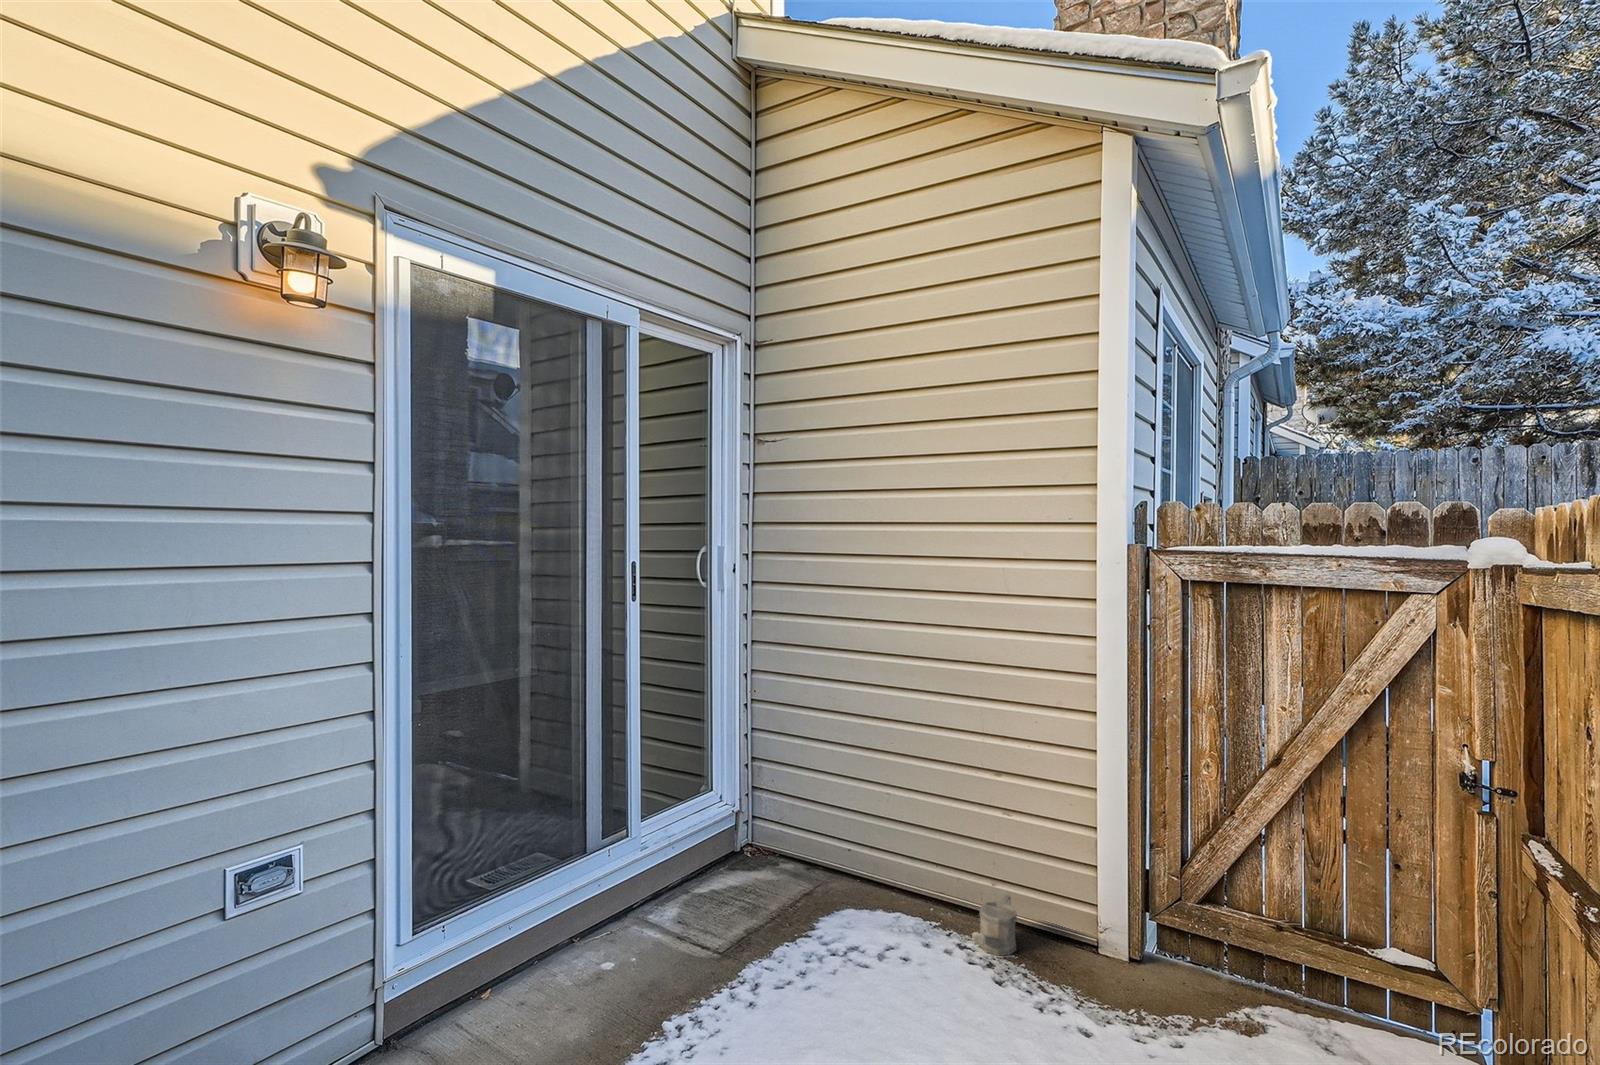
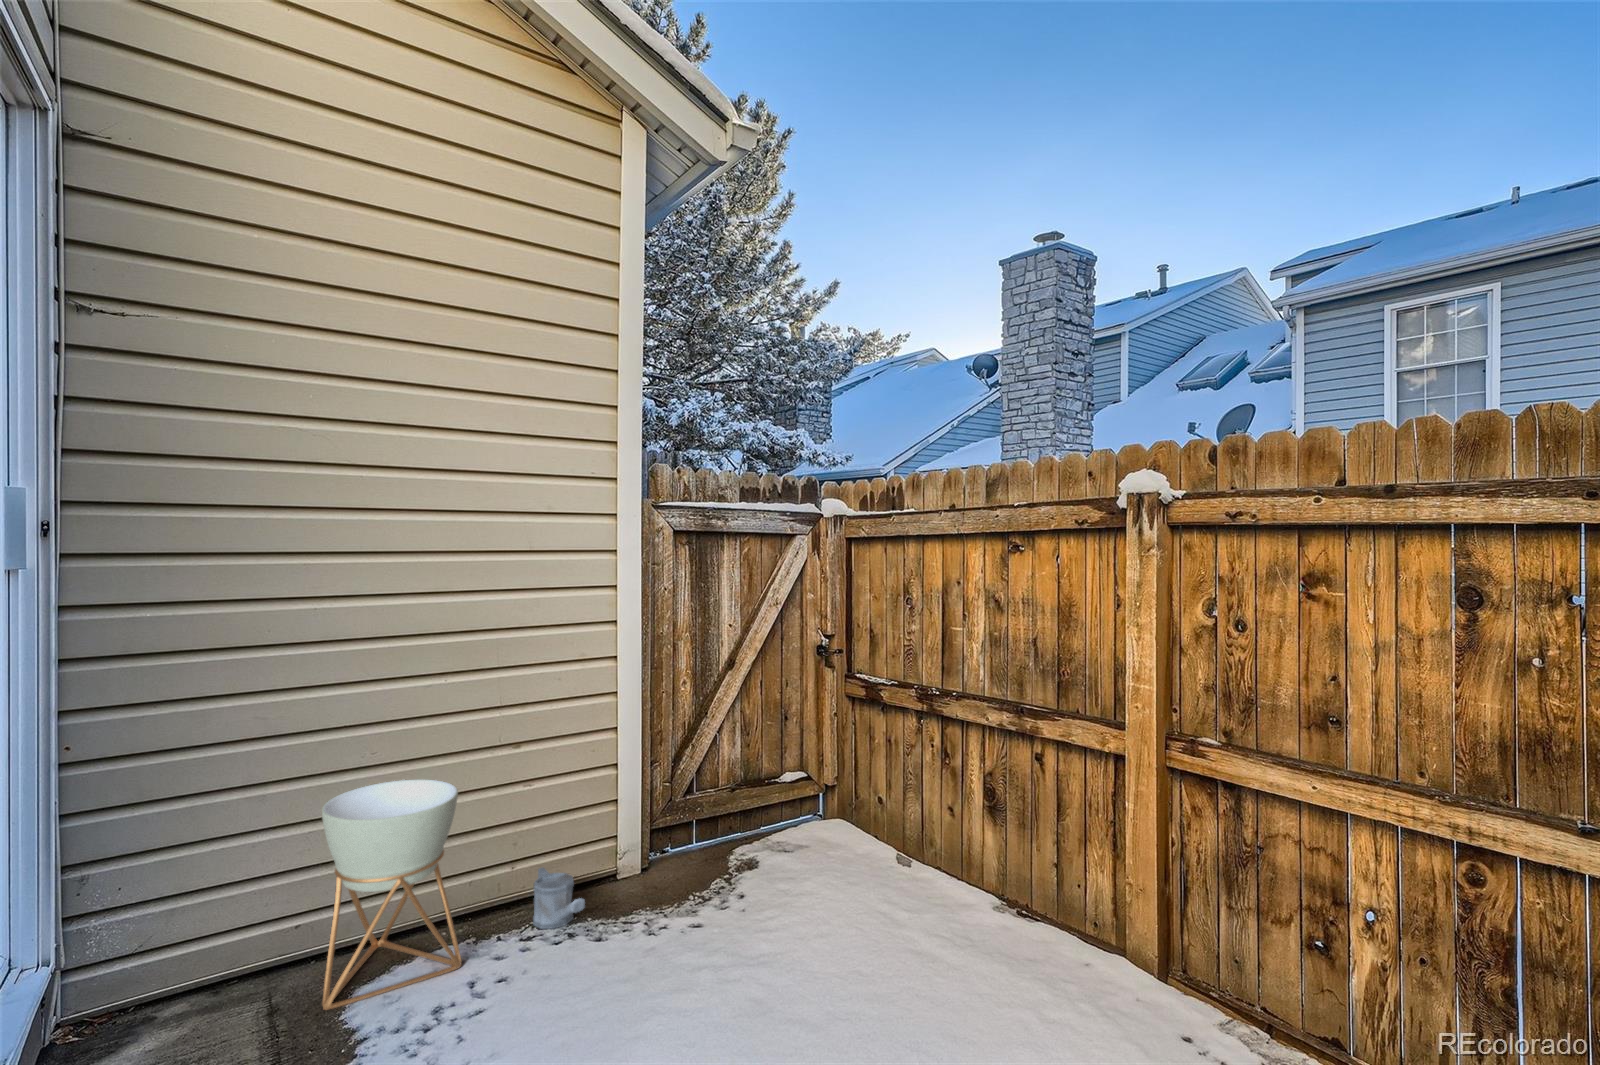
planter: none [819,767,916,934] -> present [322,780,461,1010]

